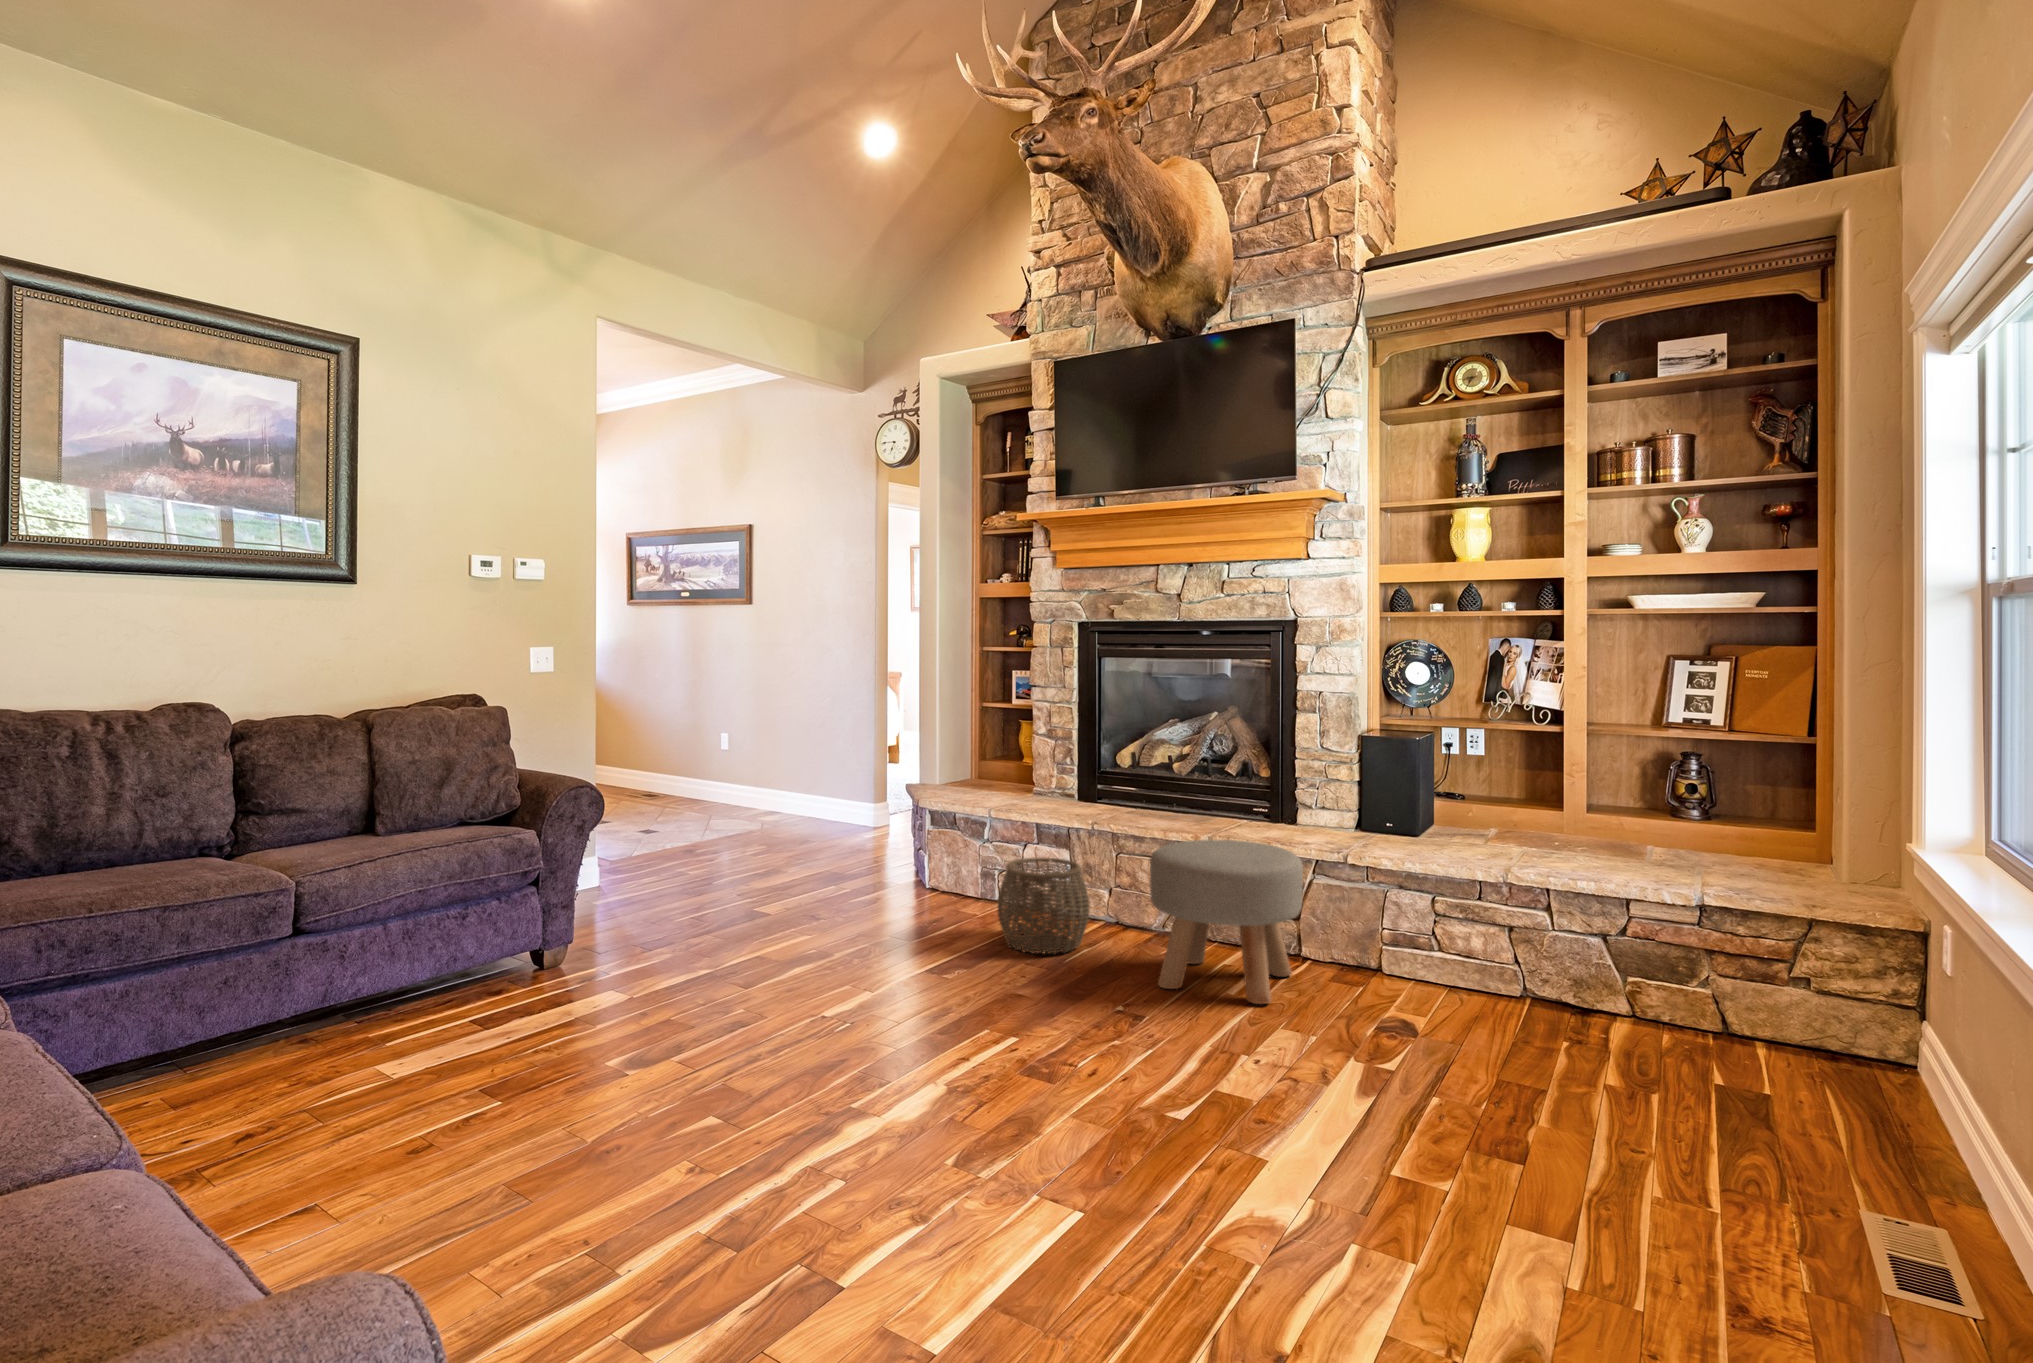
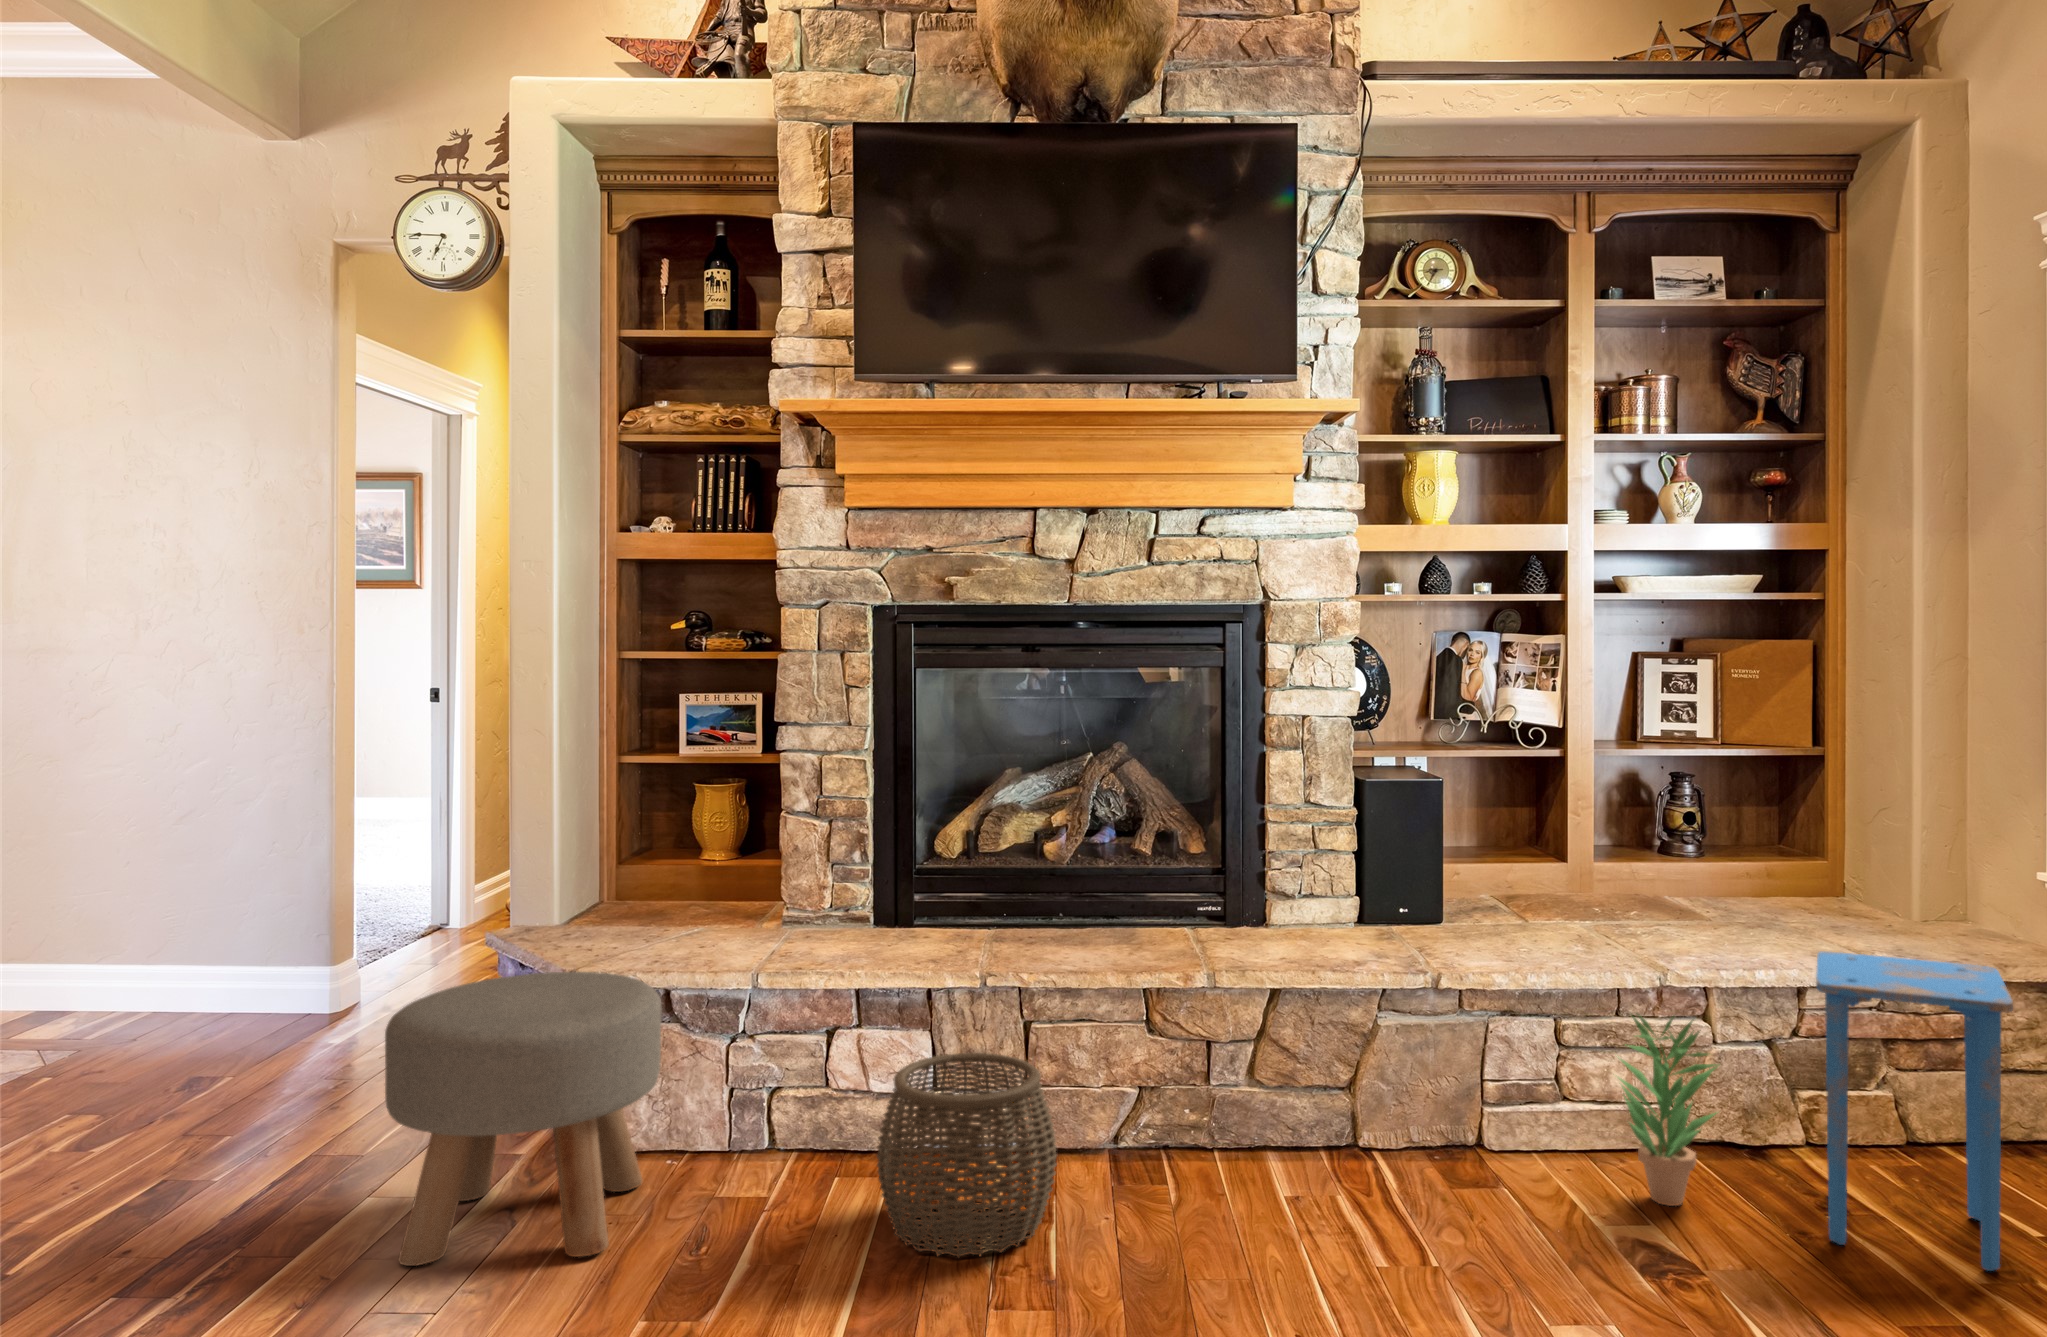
ottoman: present [1150,840,1303,1004] -> present [385,972,662,1266]
side table: none [1528,866,1710,1091] -> present [1816,951,2013,1271]
potted plant: none [1419,886,1494,1019] -> present [1619,1016,1720,1206]

